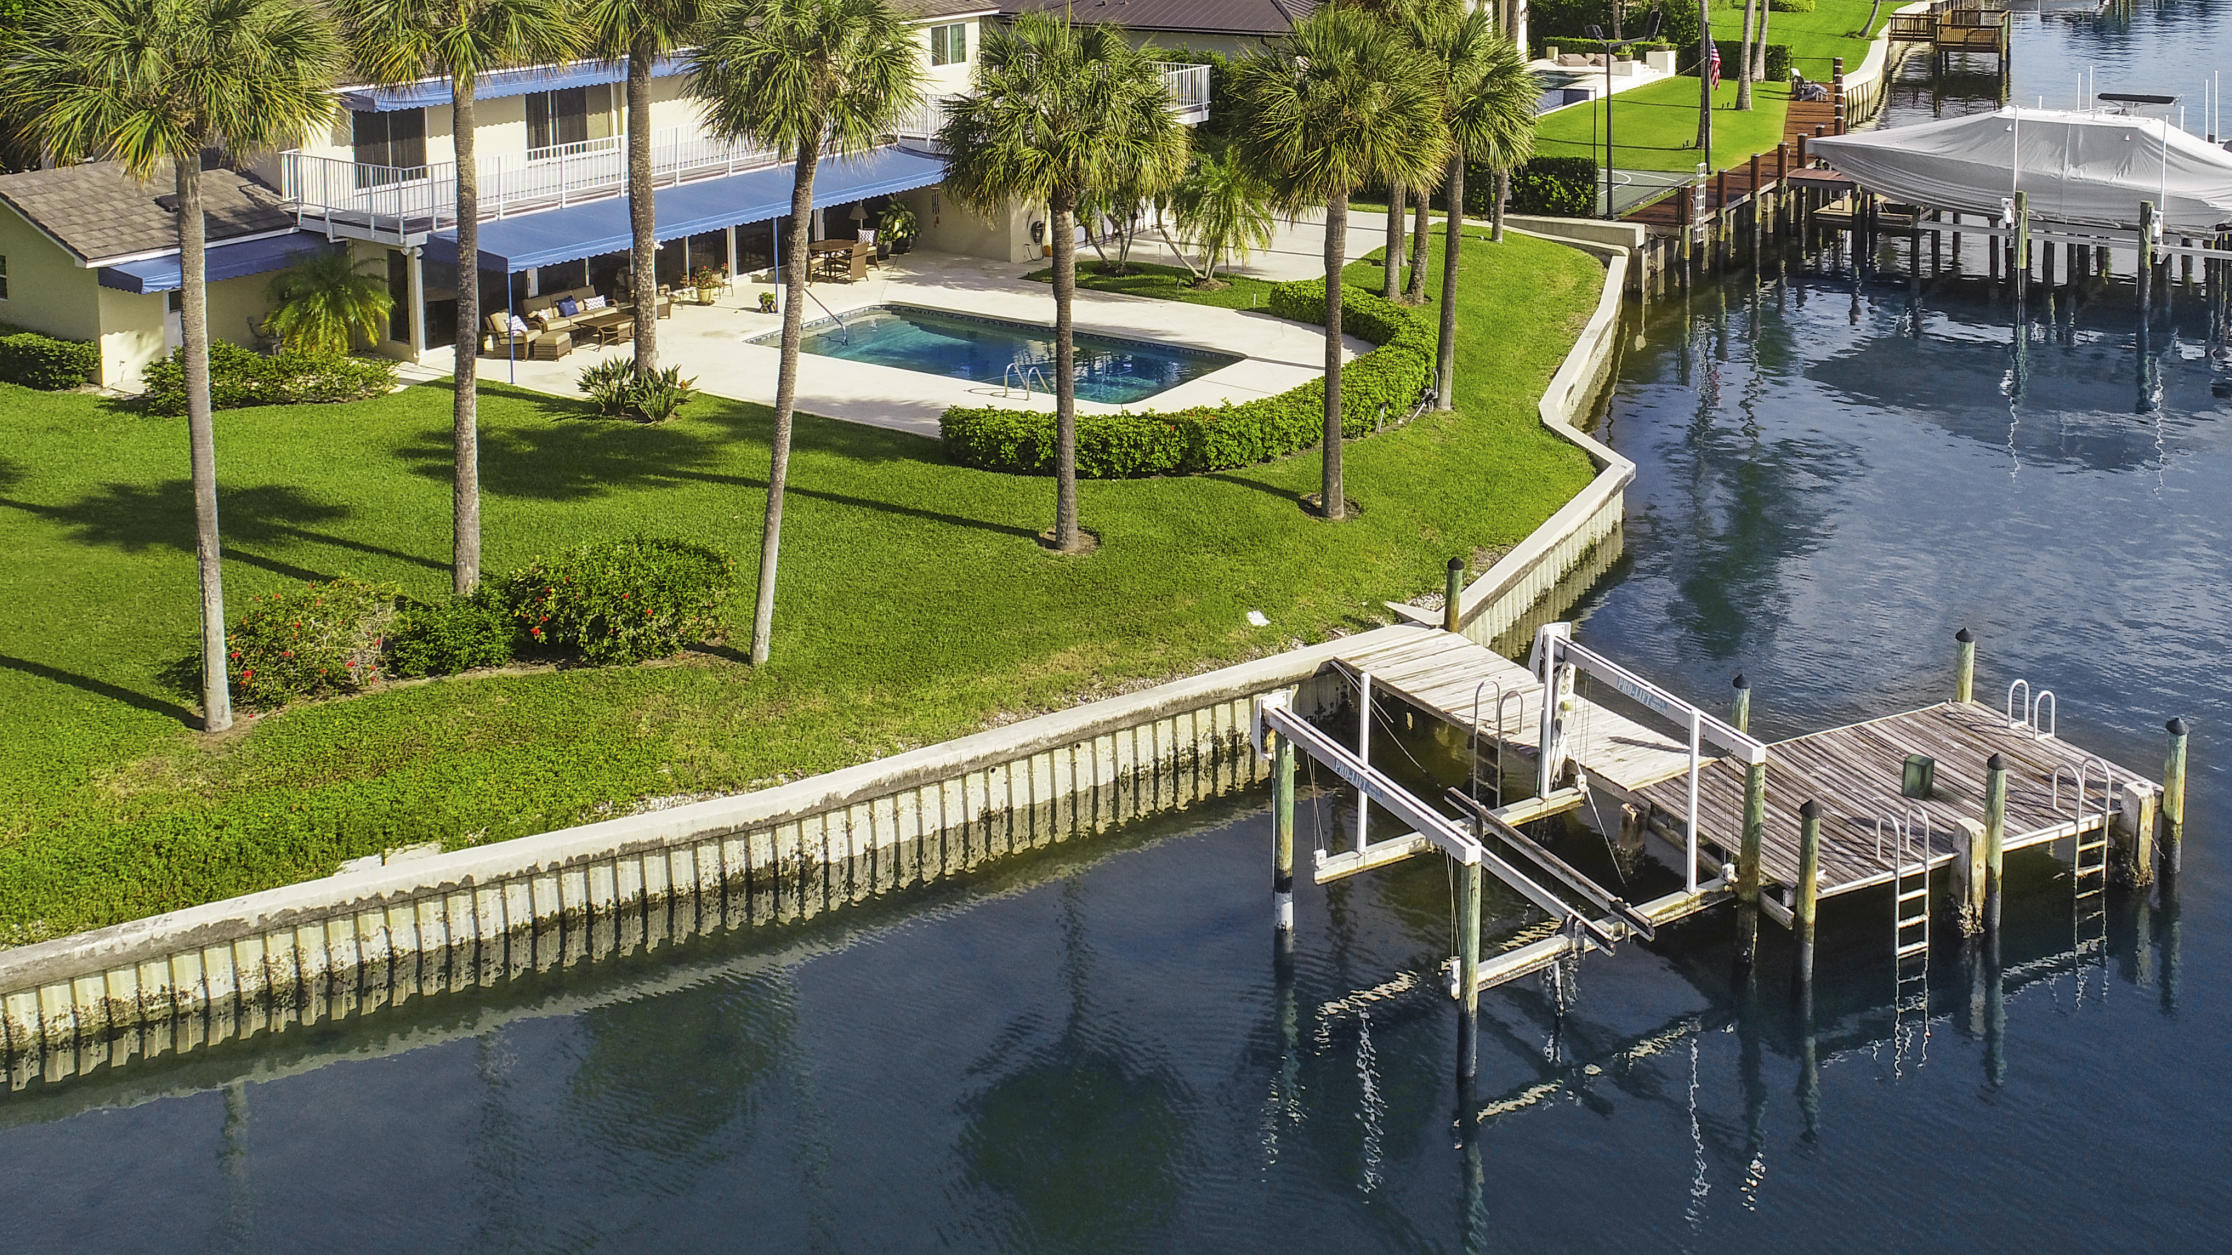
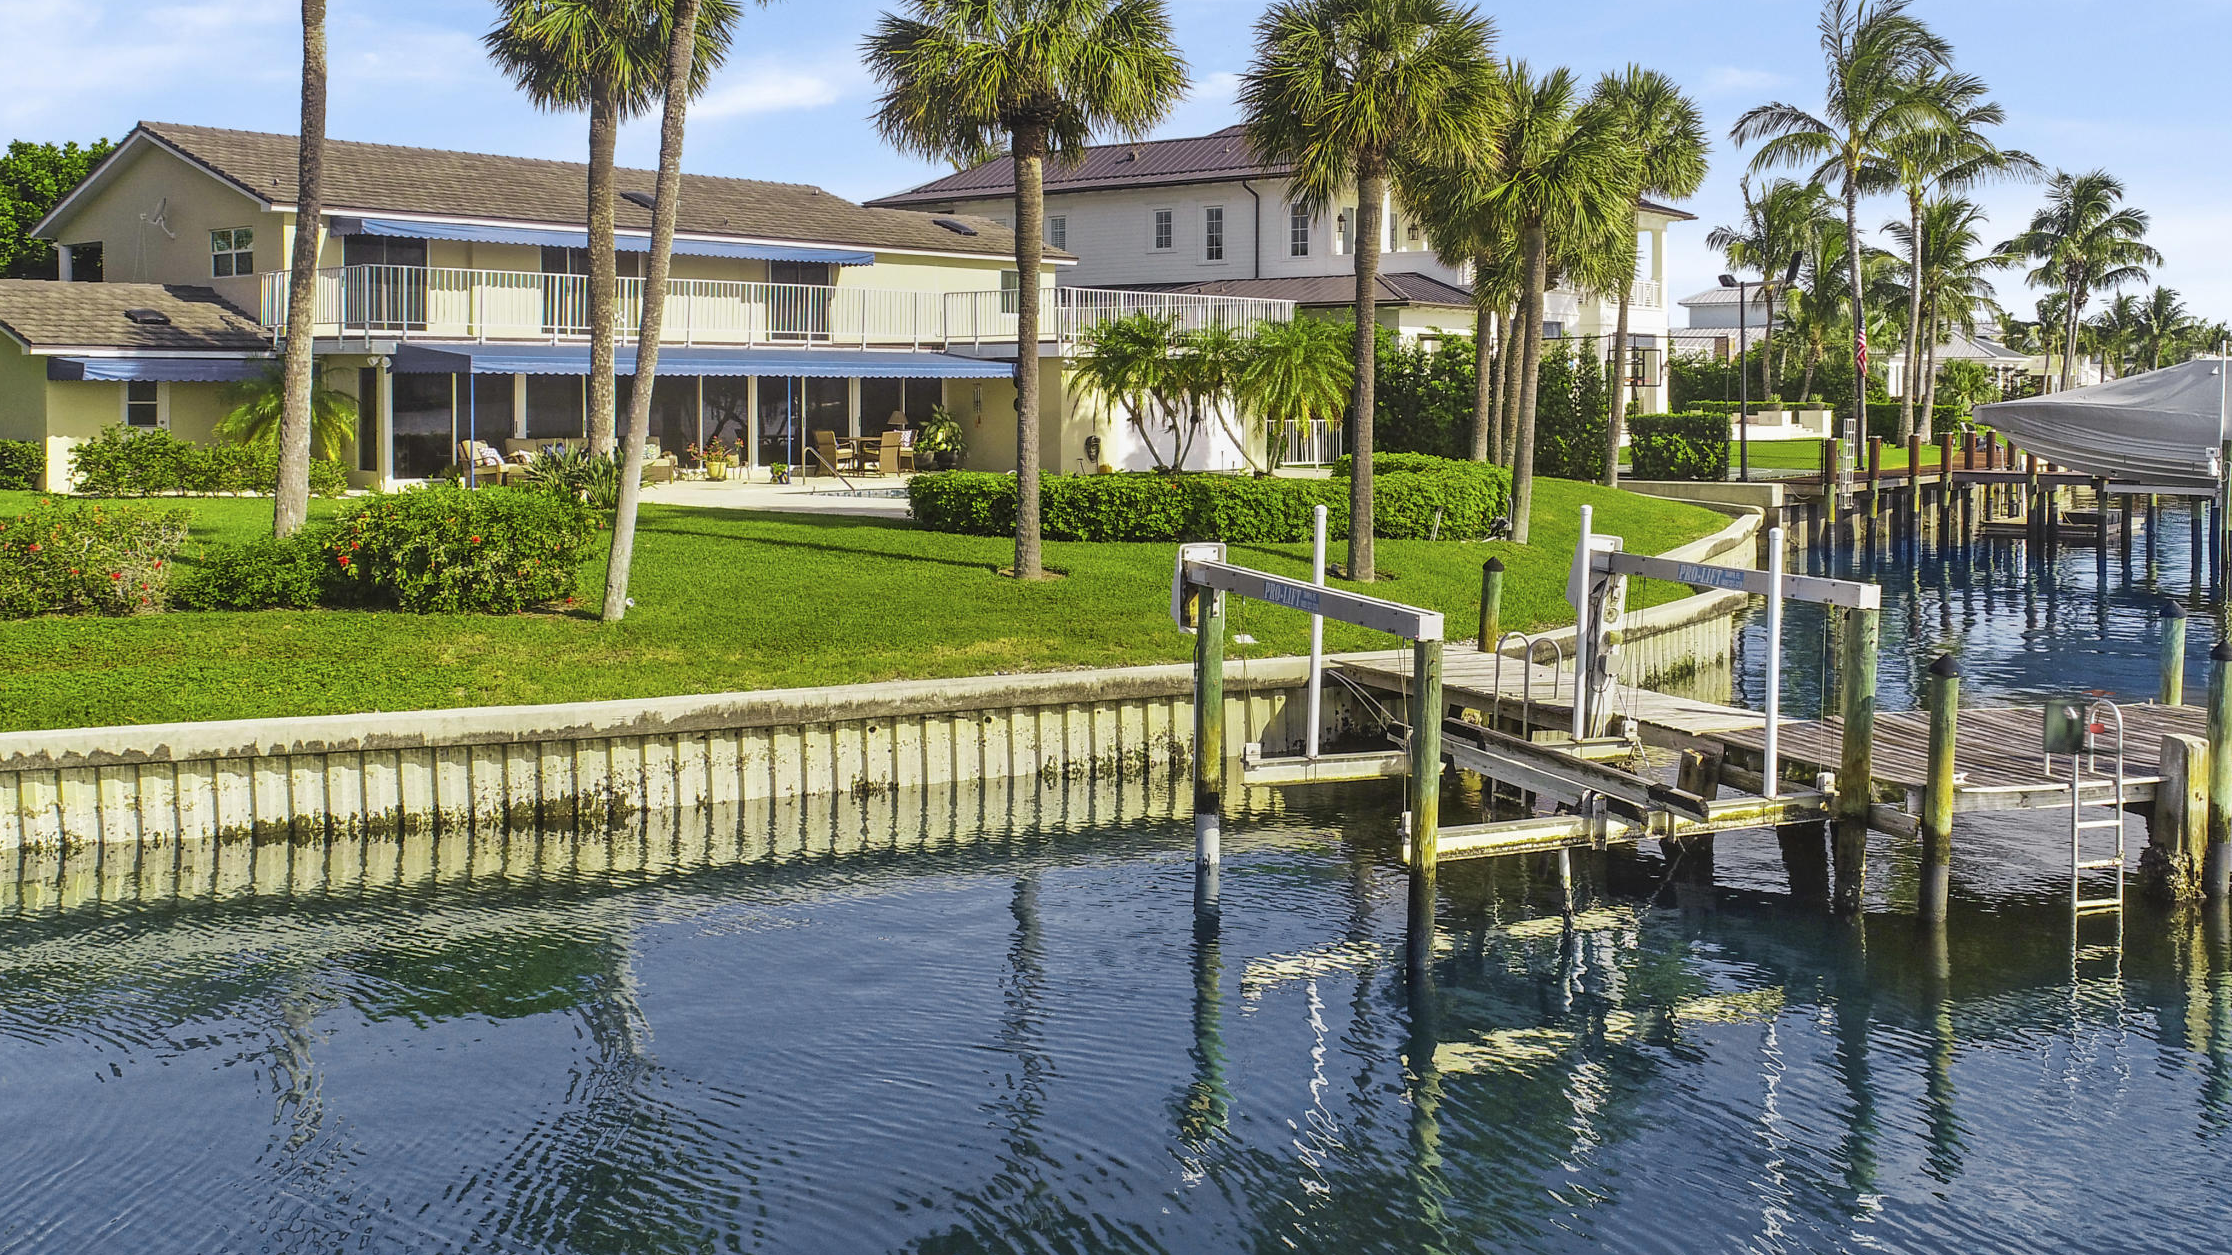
potted plant: none [1926,723,1953,757] -> present [2081,690,2116,733]

